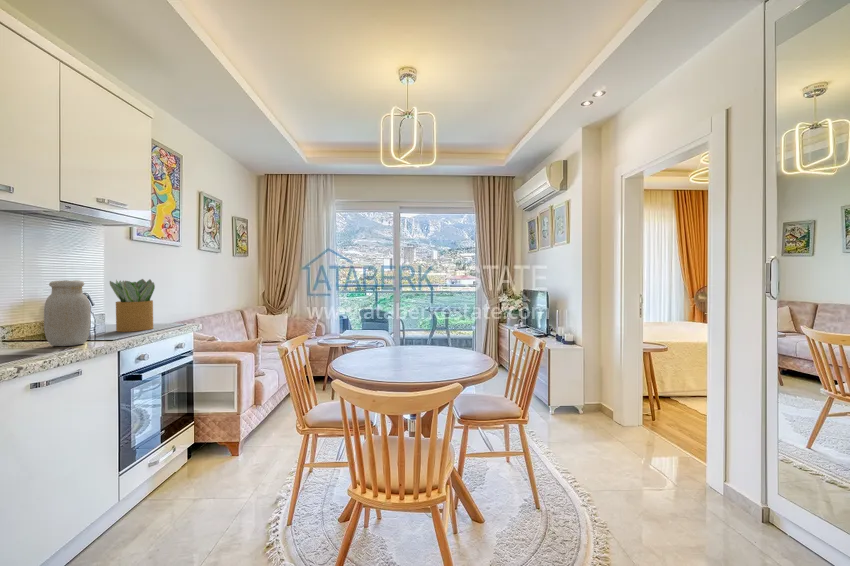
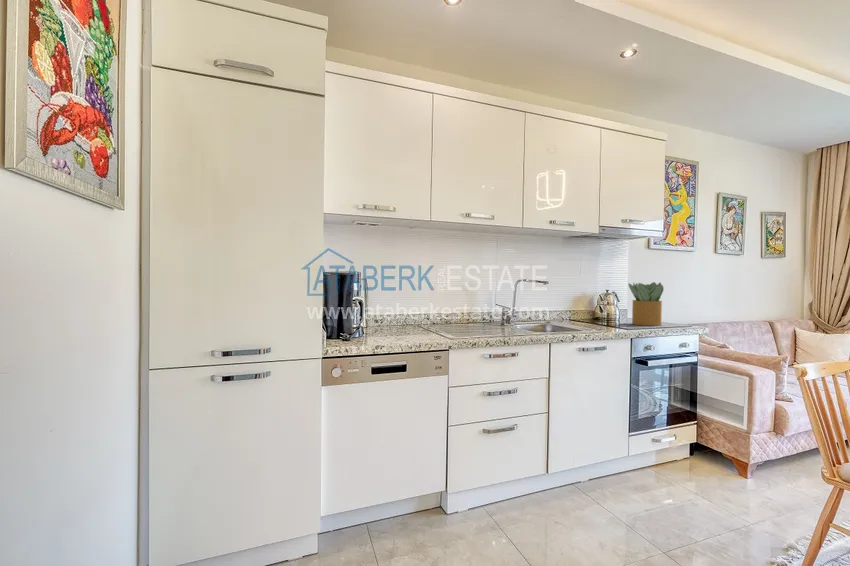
jar: present [44,280,91,346] -> none [586,282,612,329]

